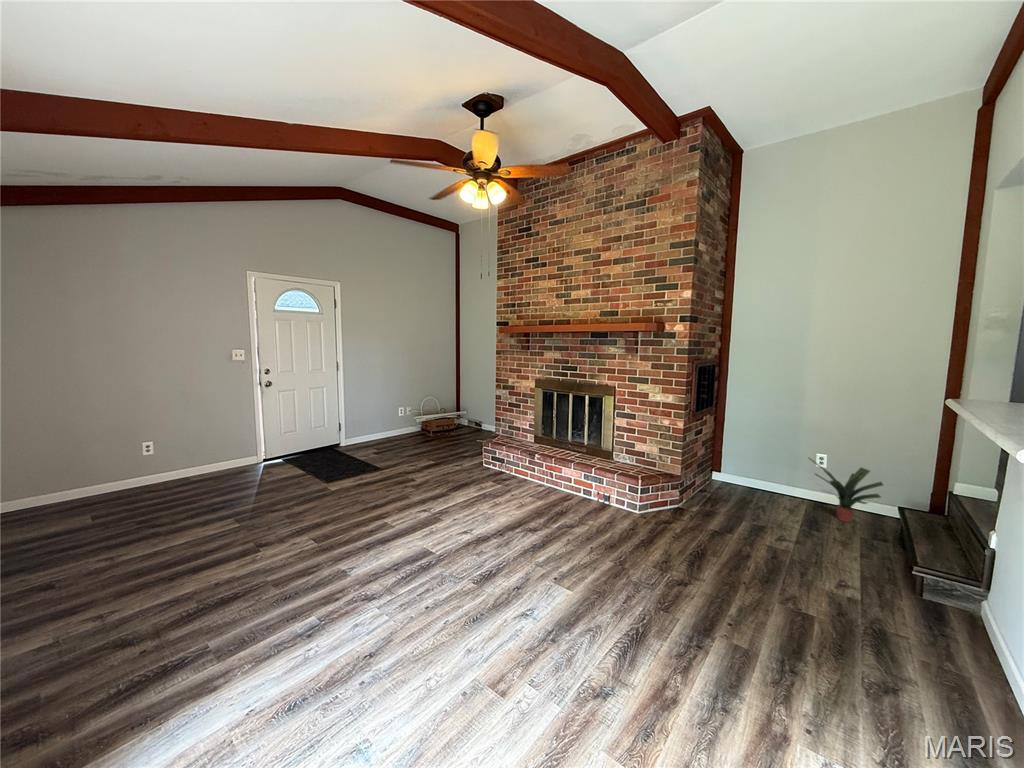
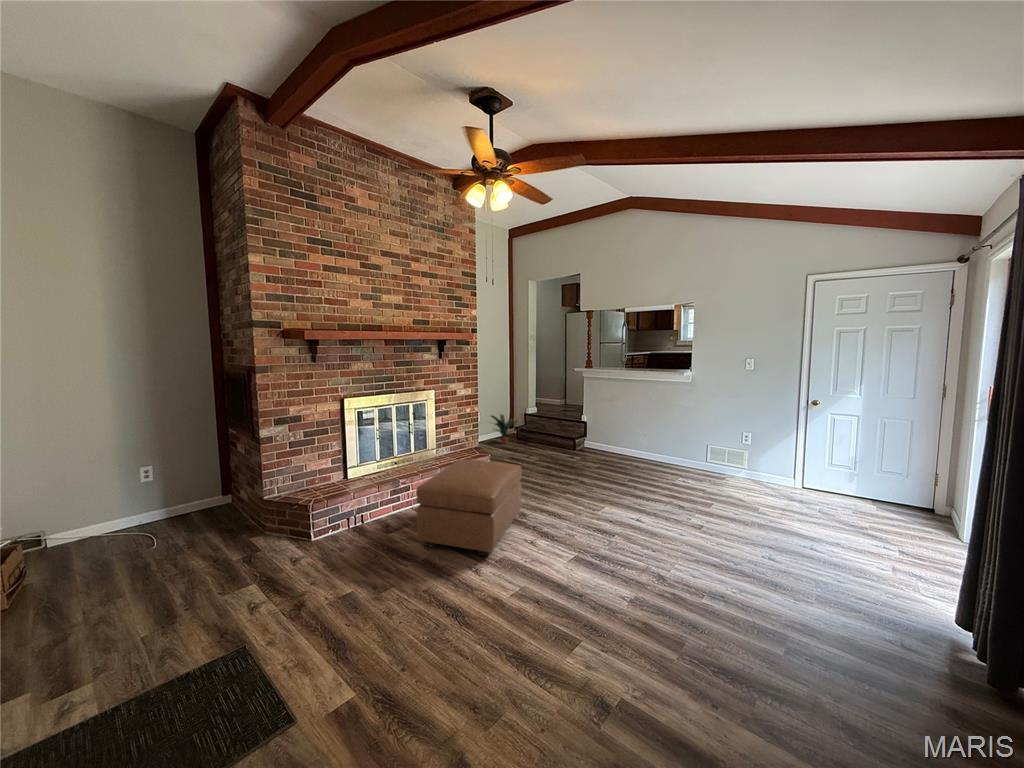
ottoman: none [437,444,546,523] -> present [417,459,522,556]

